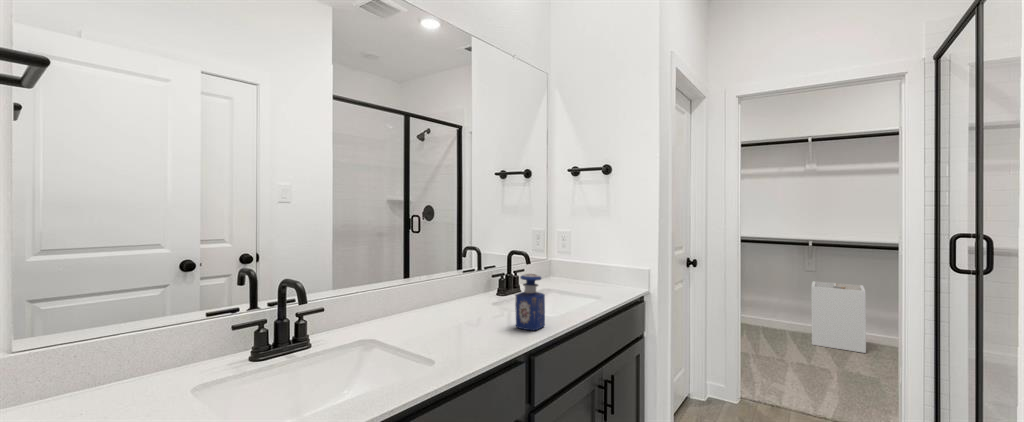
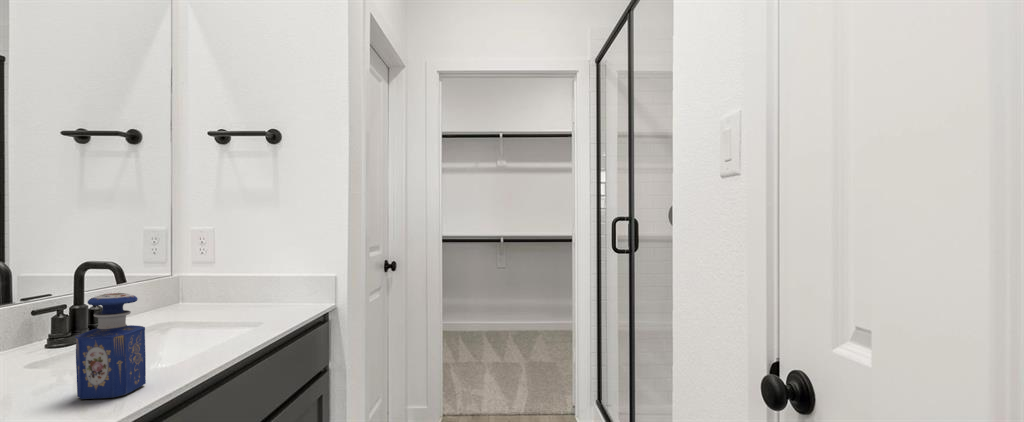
laundry hamper: present [811,281,866,353] -> none [505,278,548,344]

